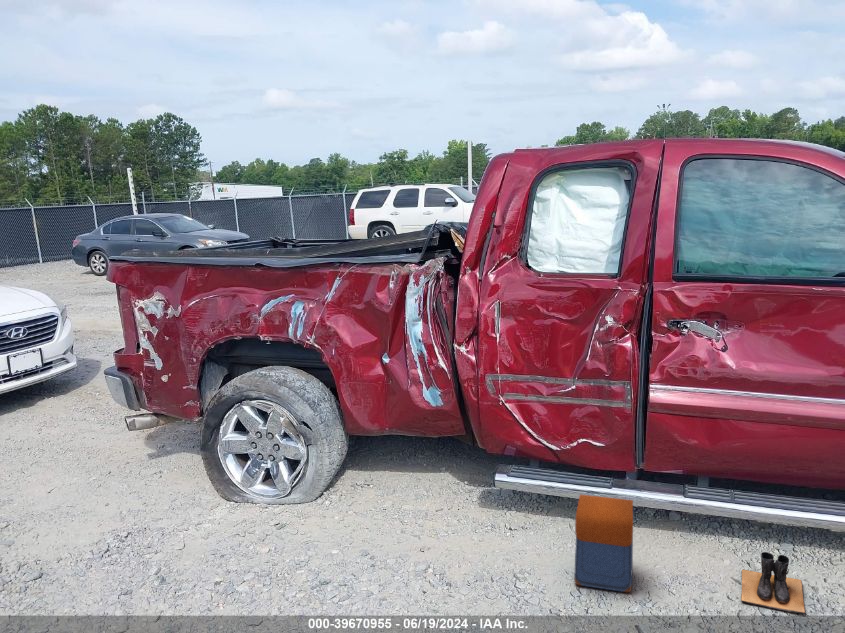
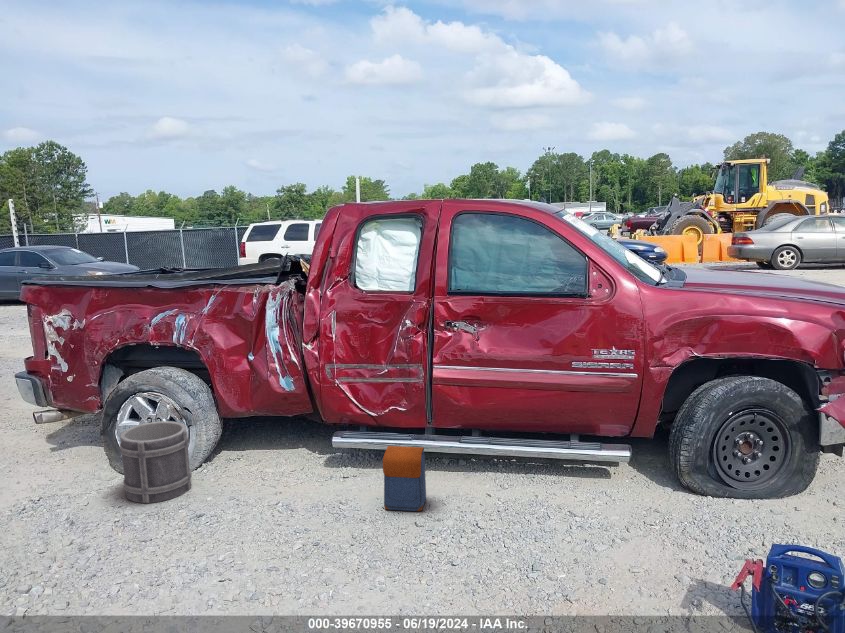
bucket: none [222,438,310,549] -> present [120,421,192,503]
boots: present [741,552,805,614] -> none [494,478,537,515]

